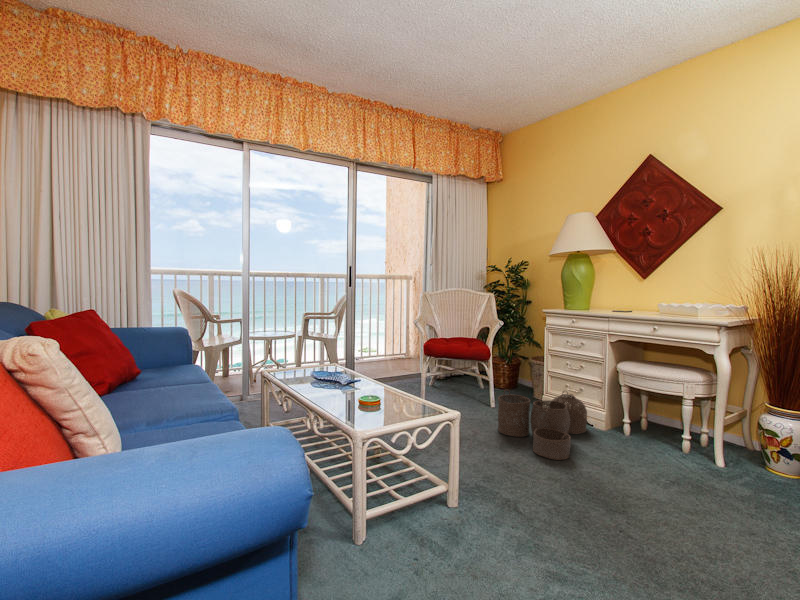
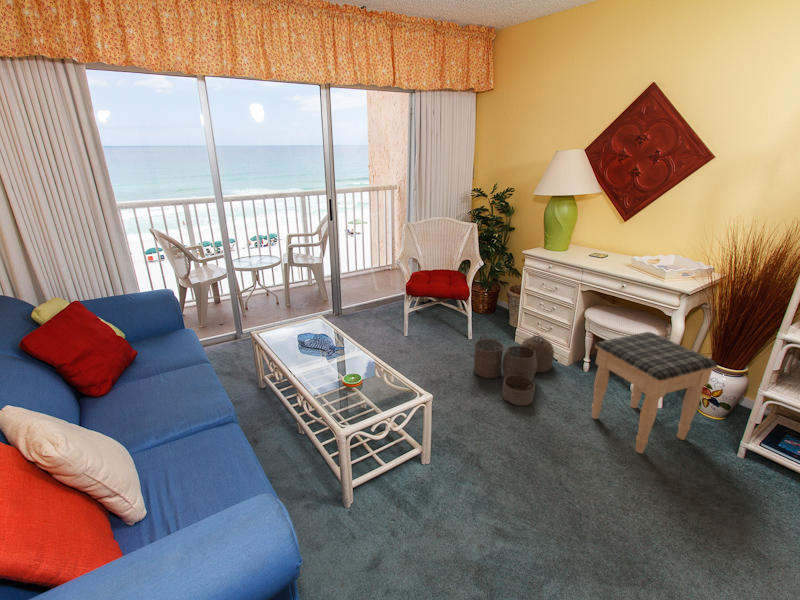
footstool: none [635,371,780,506] -> present [591,332,717,453]

